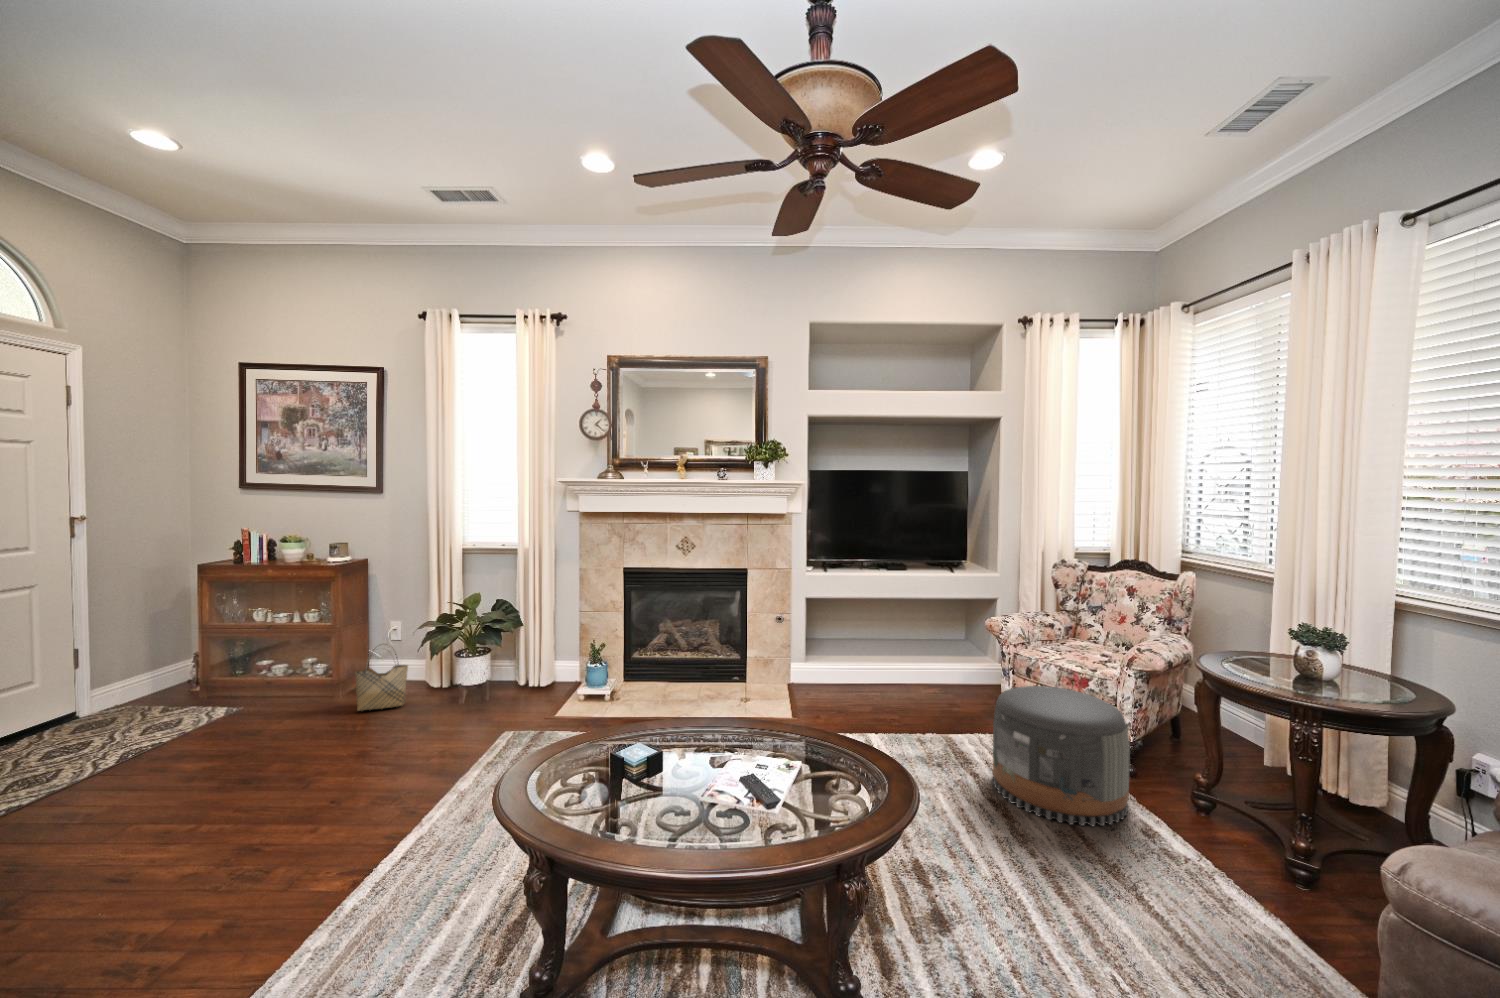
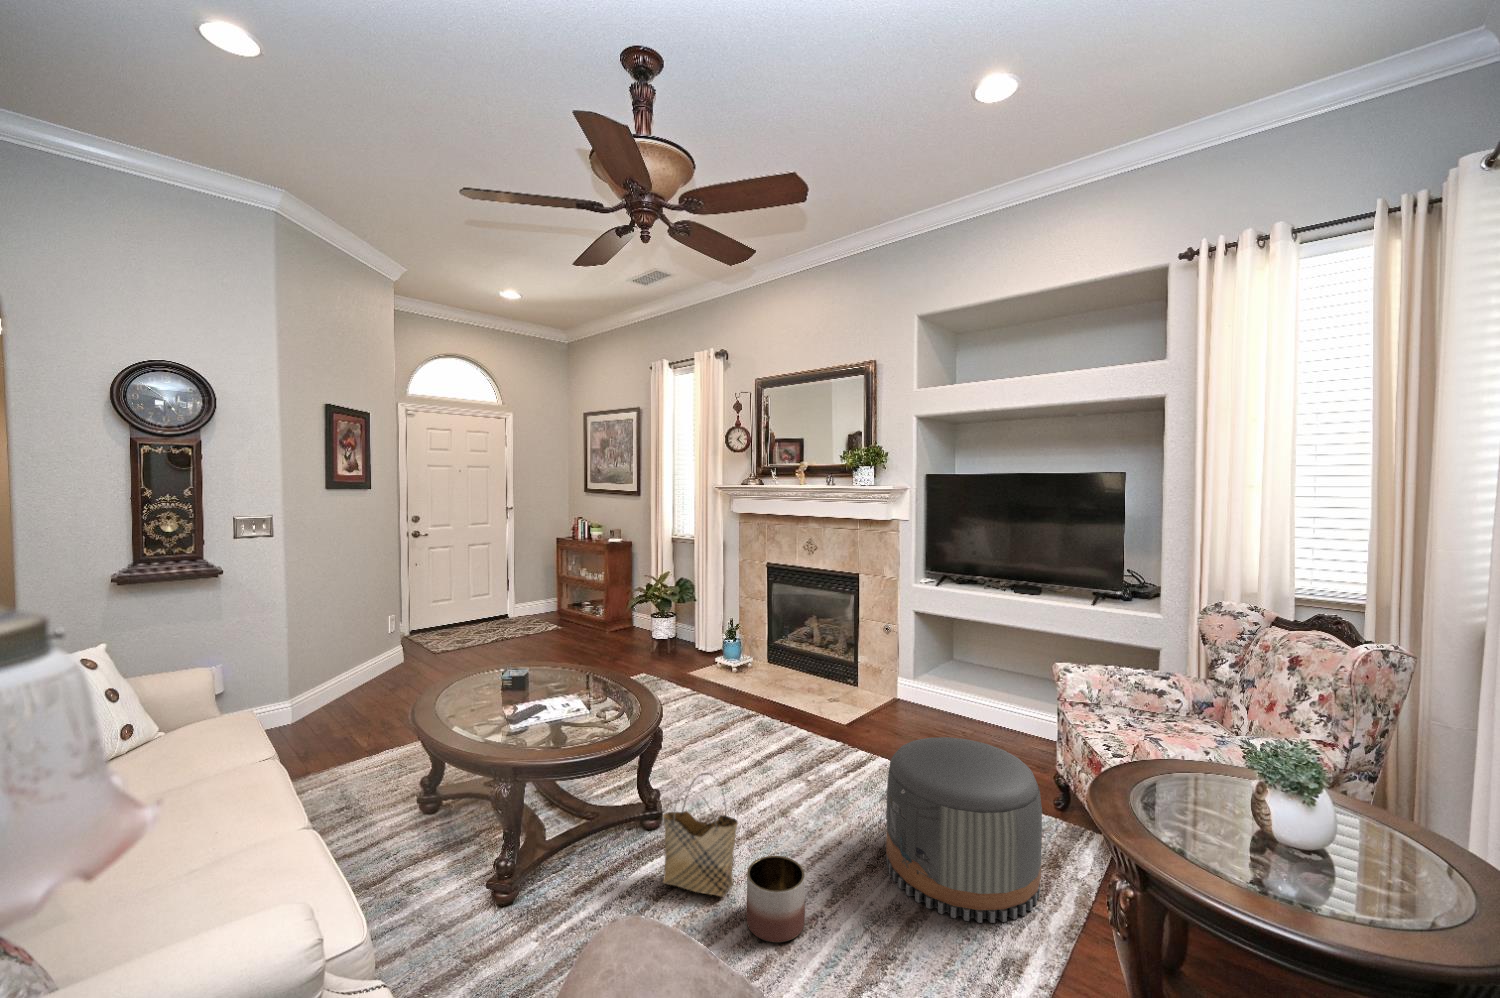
woven basket: present [355,647,408,711] -> present [663,773,738,897]
planter: none [1036,829,1100,912] -> present [747,856,805,942]

